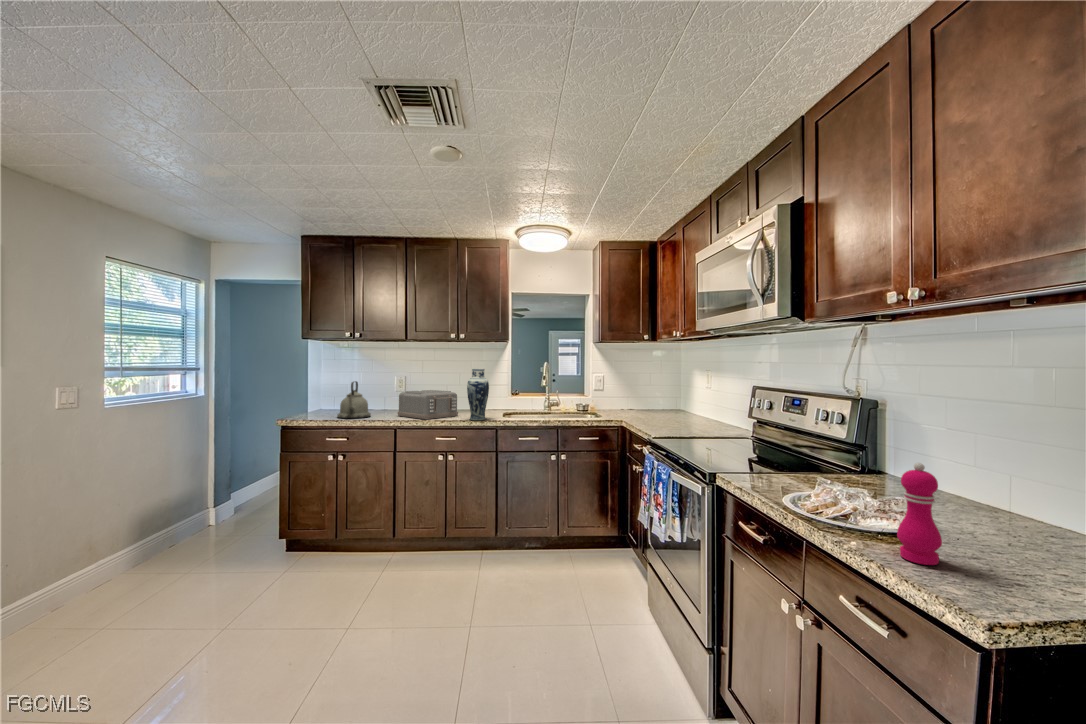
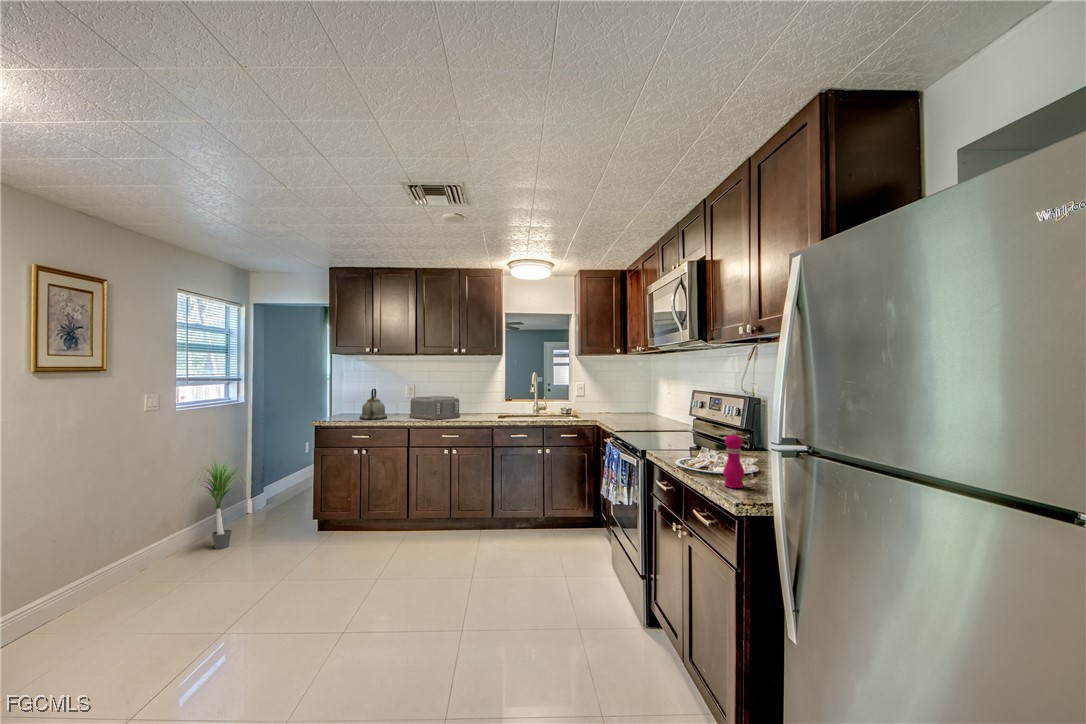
vase: present [467,368,489,420] -> none [468,378,486,420]
potted plant: none [108,458,207,578] -> present [199,459,247,549]

